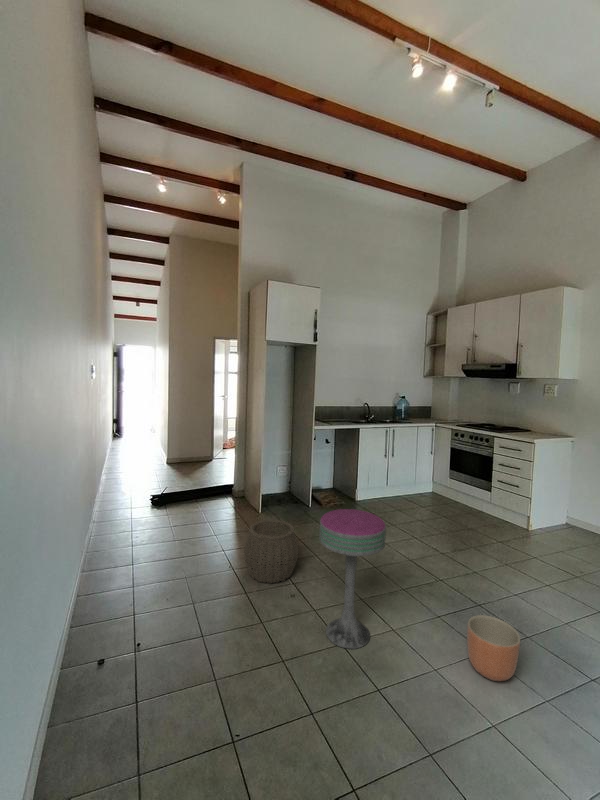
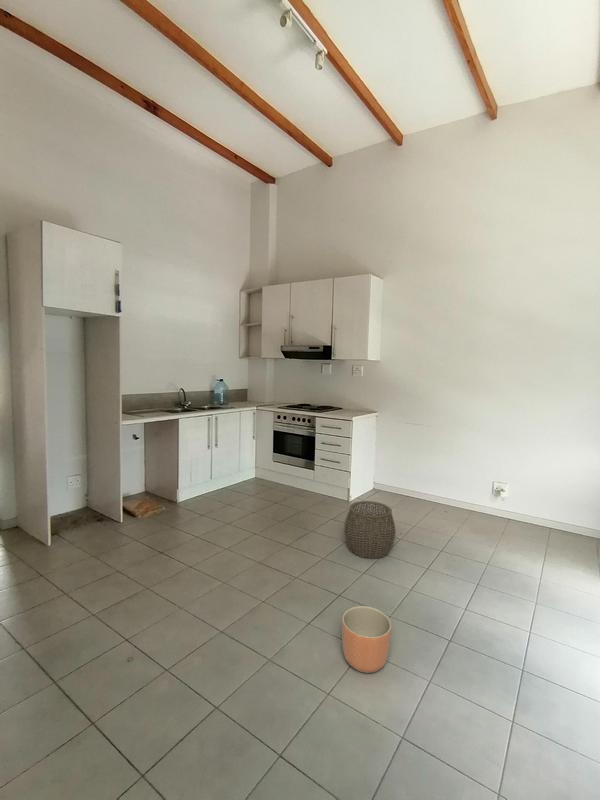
bar stool: present [319,509,386,649] -> none [169,525,255,703]
woven basket: present [244,520,298,583] -> present [344,501,396,559]

